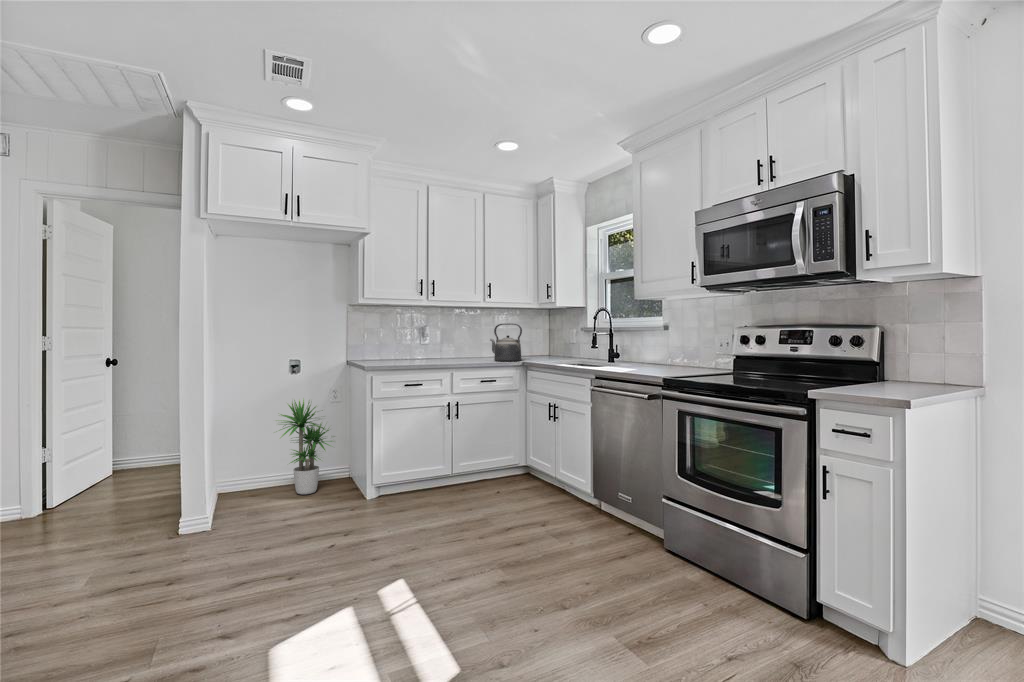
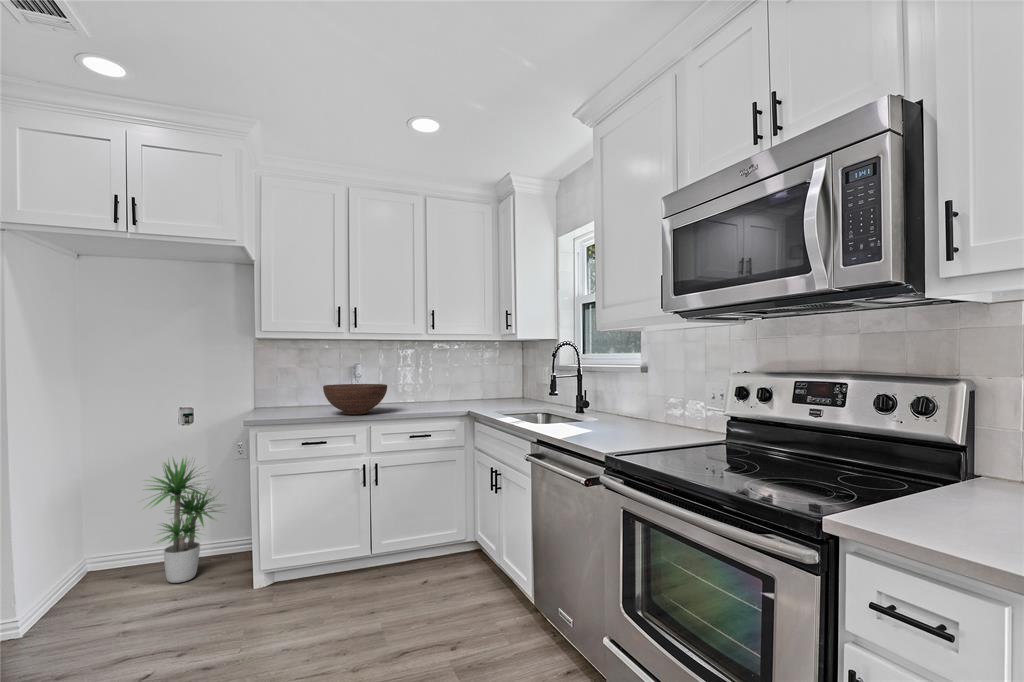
kettle: present [490,324,522,361] -> none [430,360,468,409]
fruit bowl: none [419,342,467,364] -> present [323,384,387,415]

